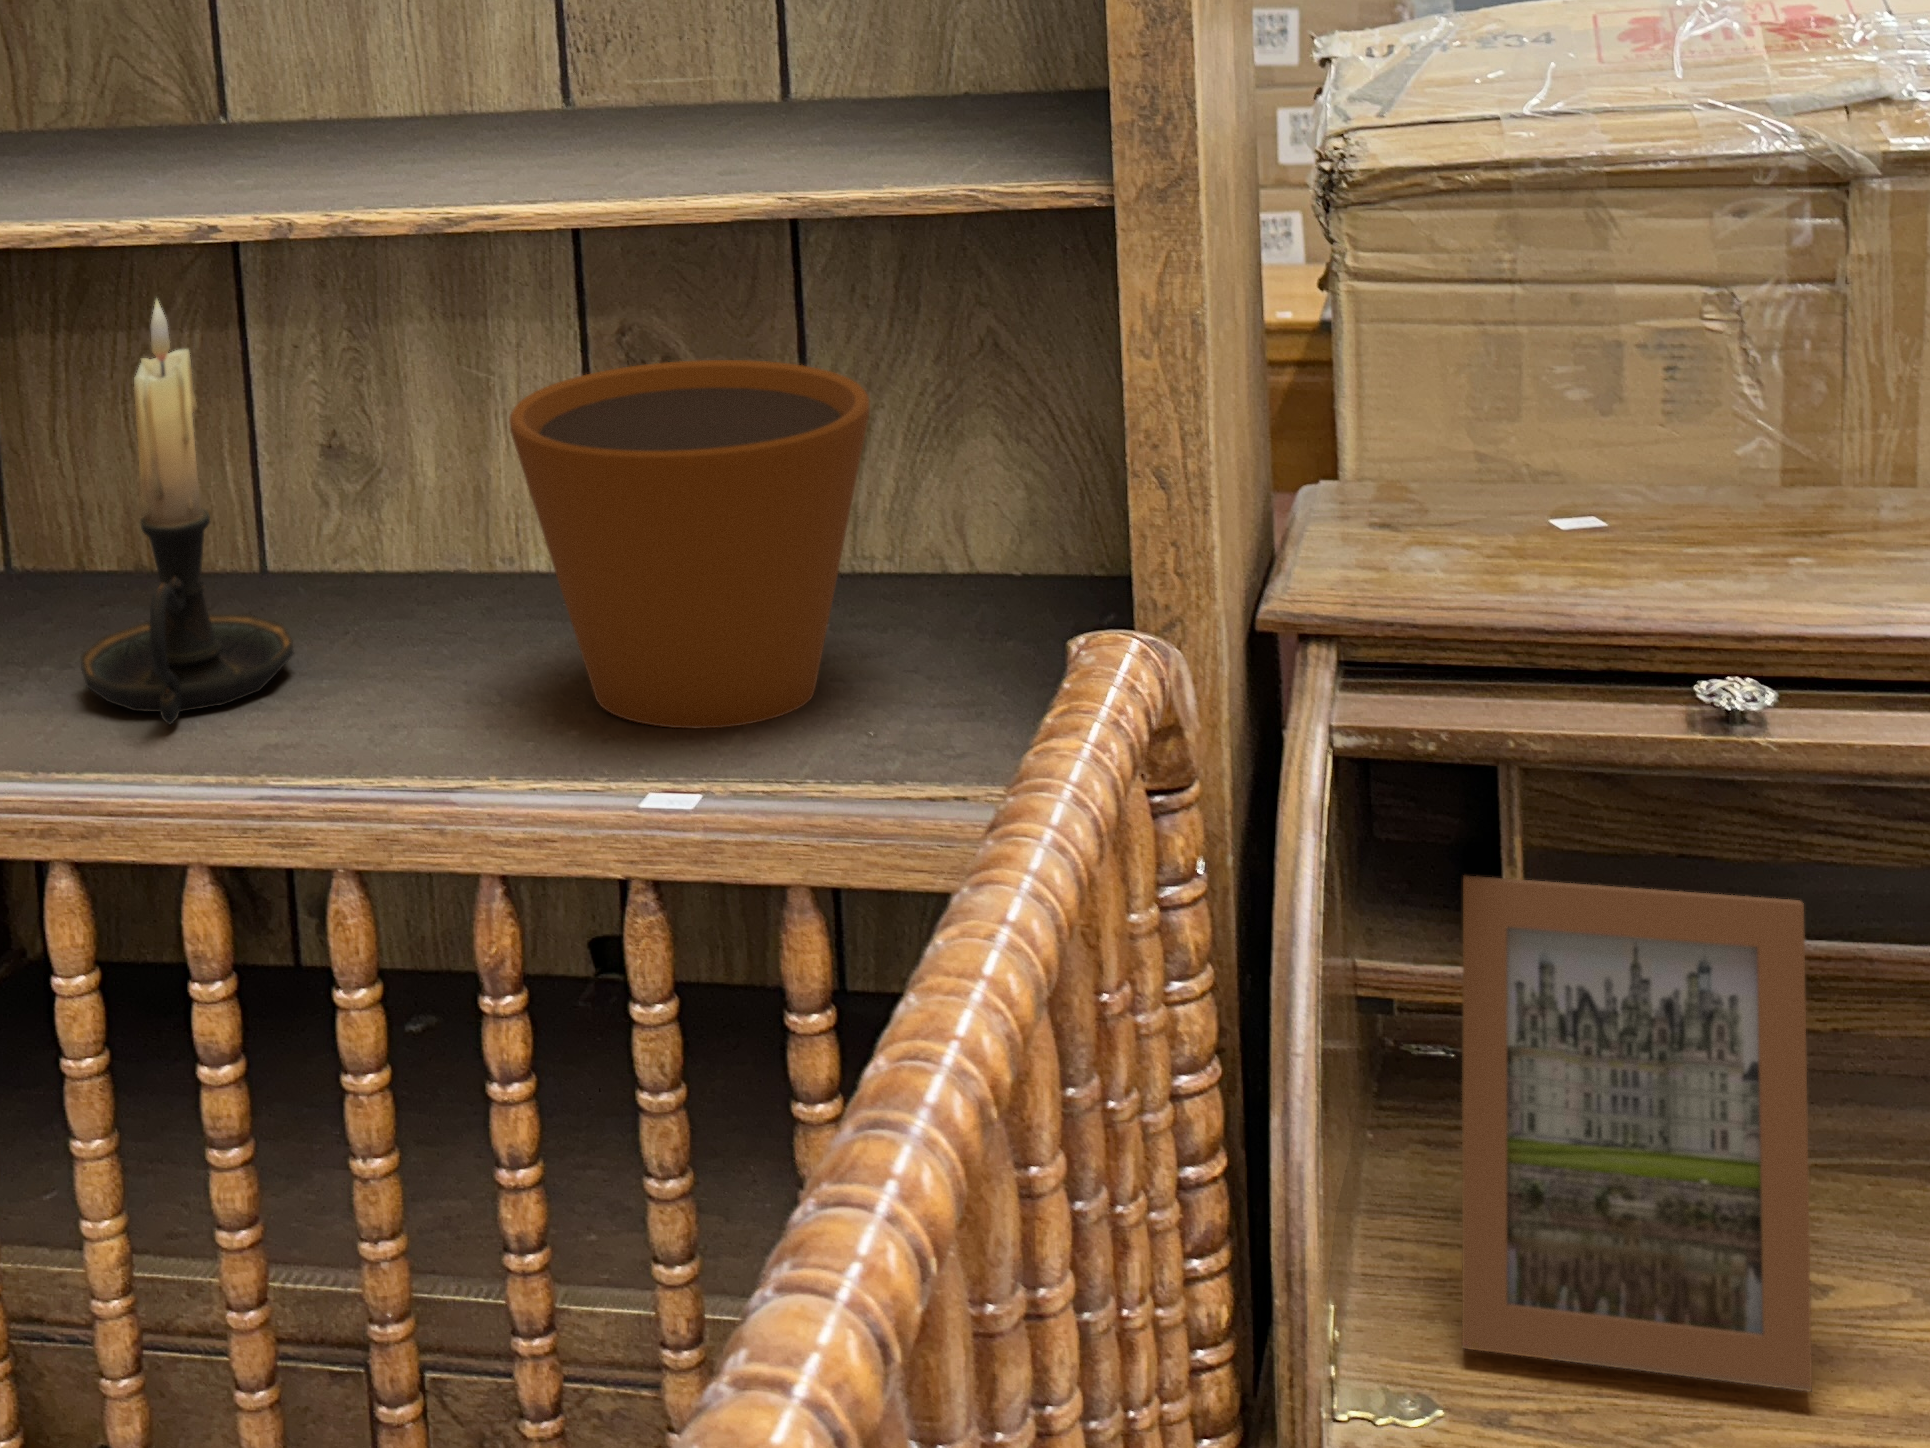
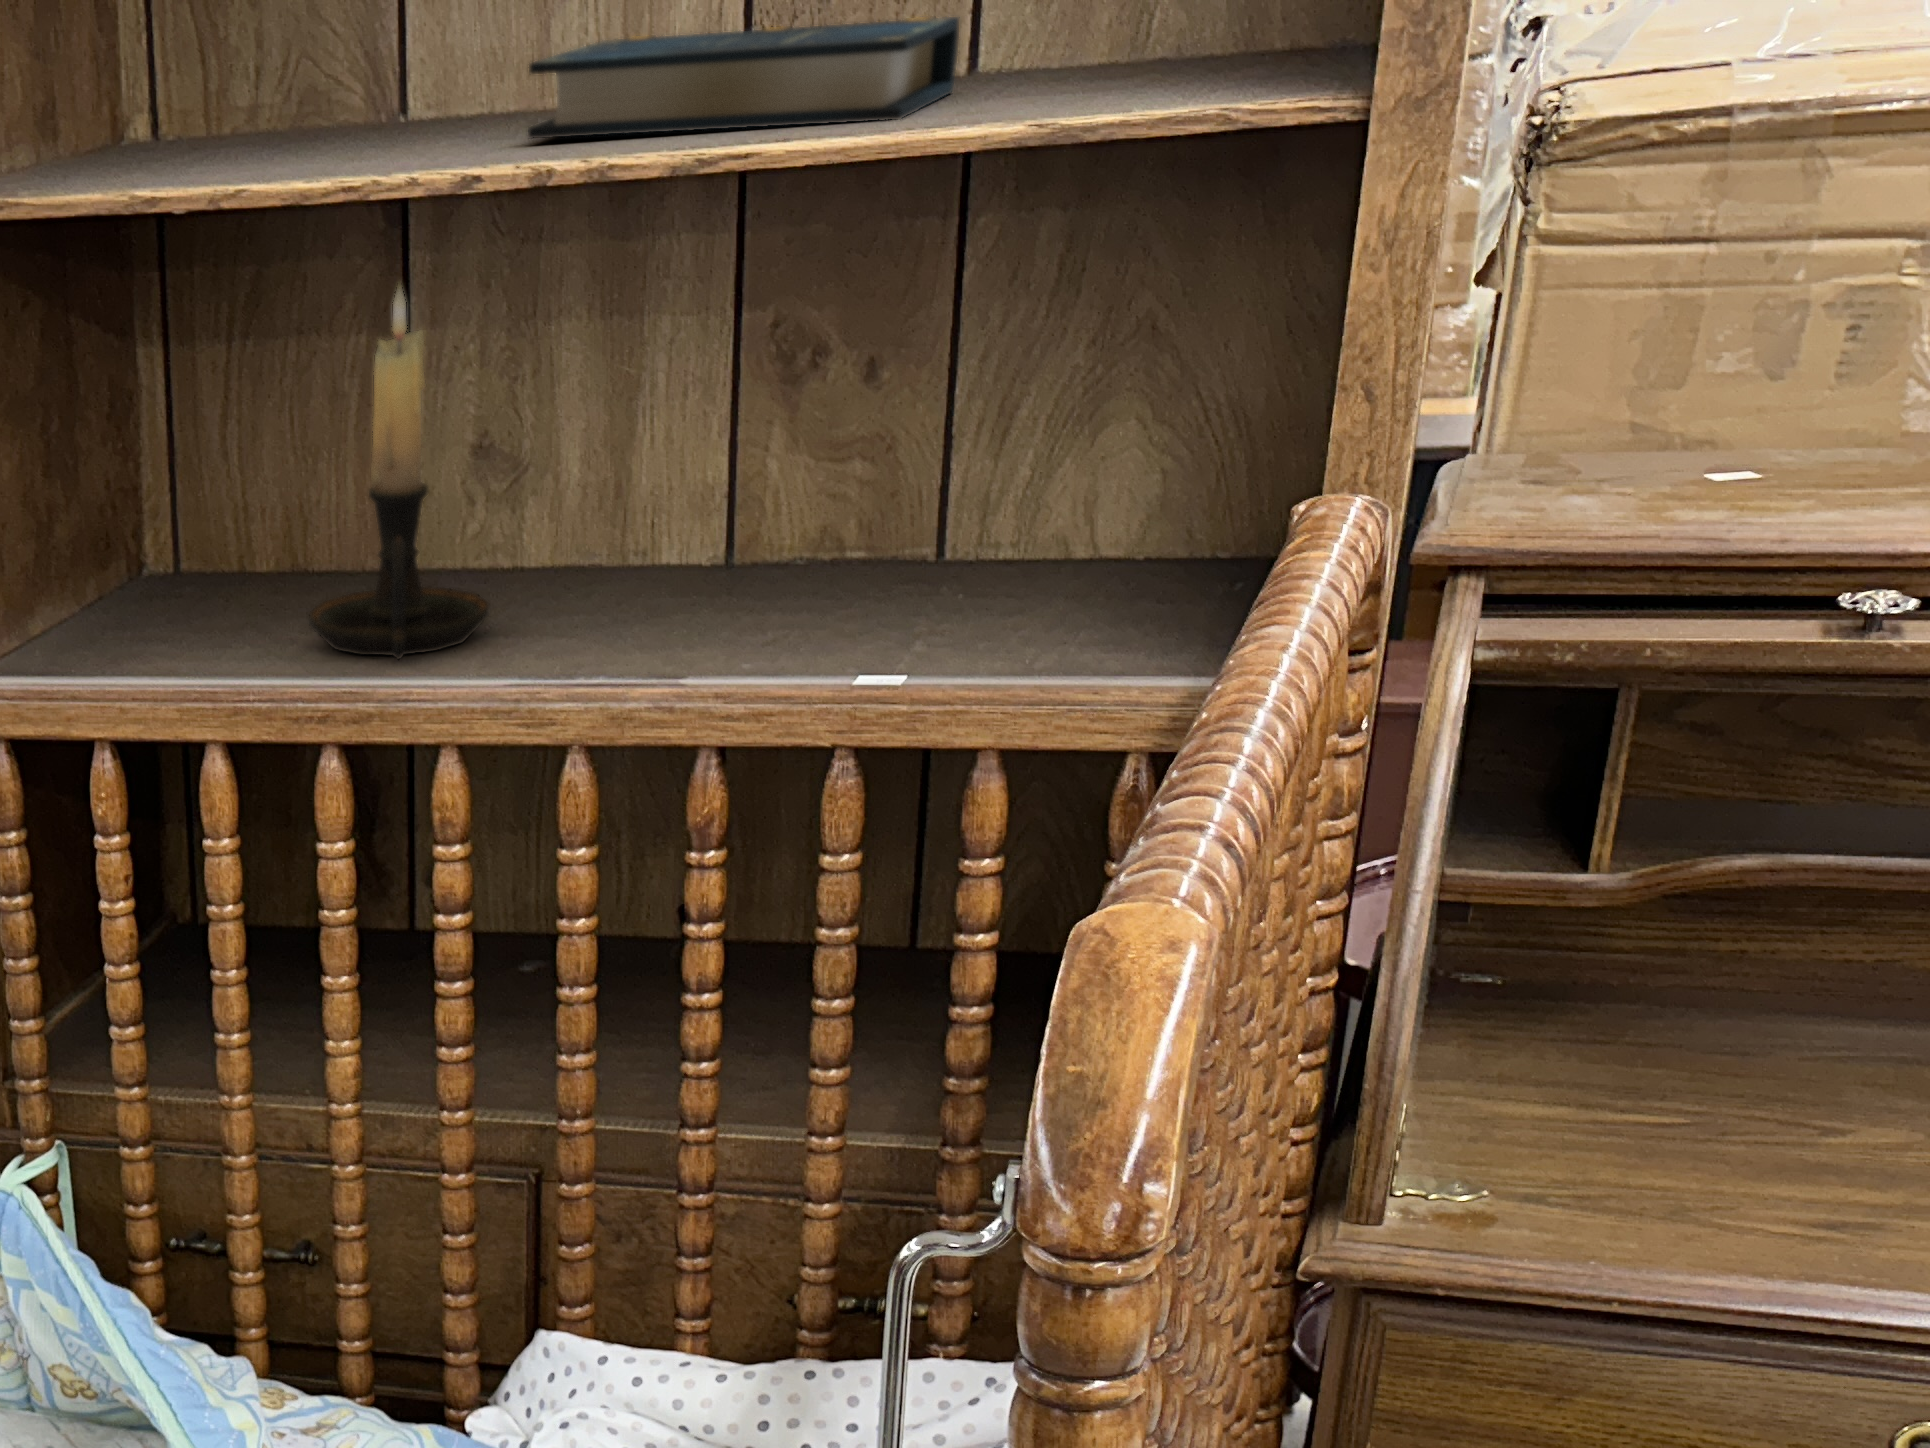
book: none [287,35,753,153] -> present [528,17,960,139]
flower pot: present [509,360,870,728] -> none [722,338,1058,658]
picture frame: present [1462,876,1812,1392] -> none [1485,764,1886,1175]

